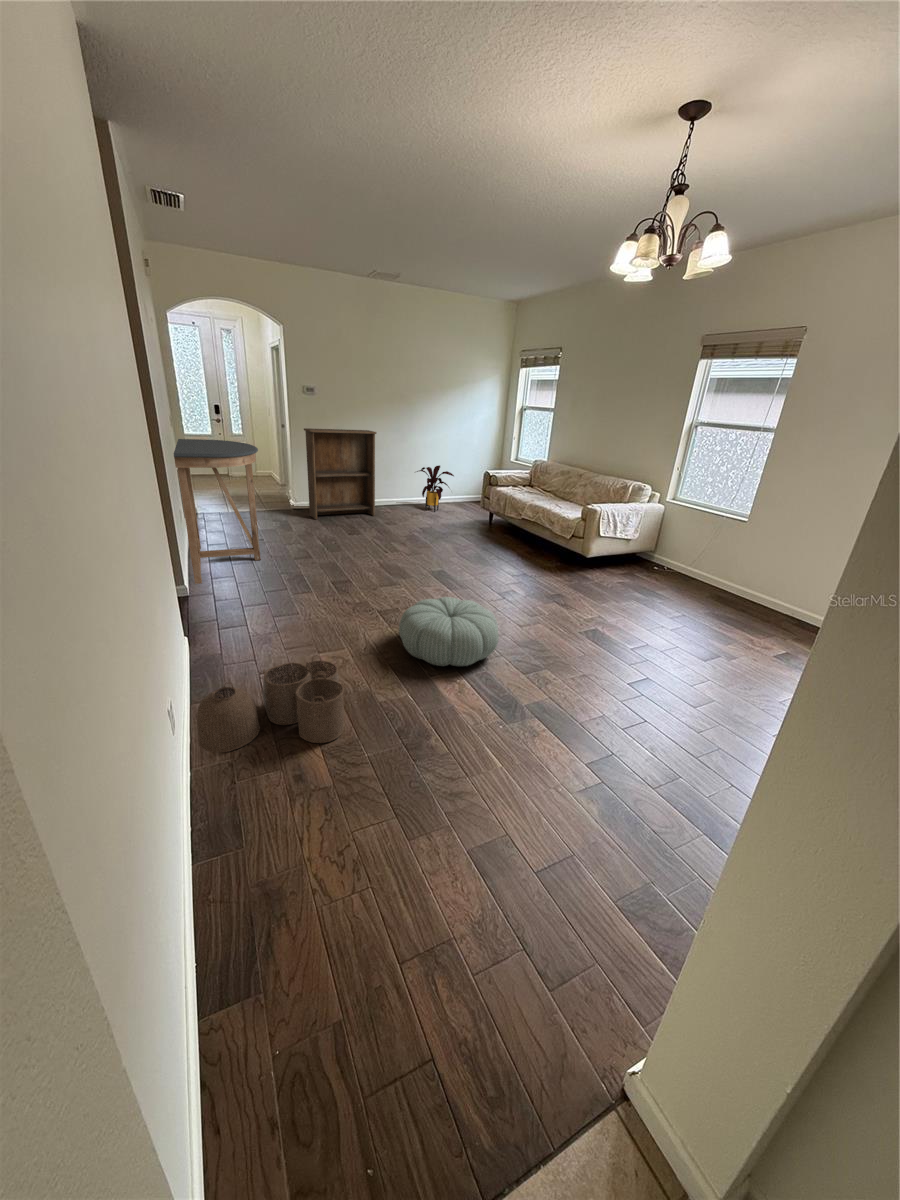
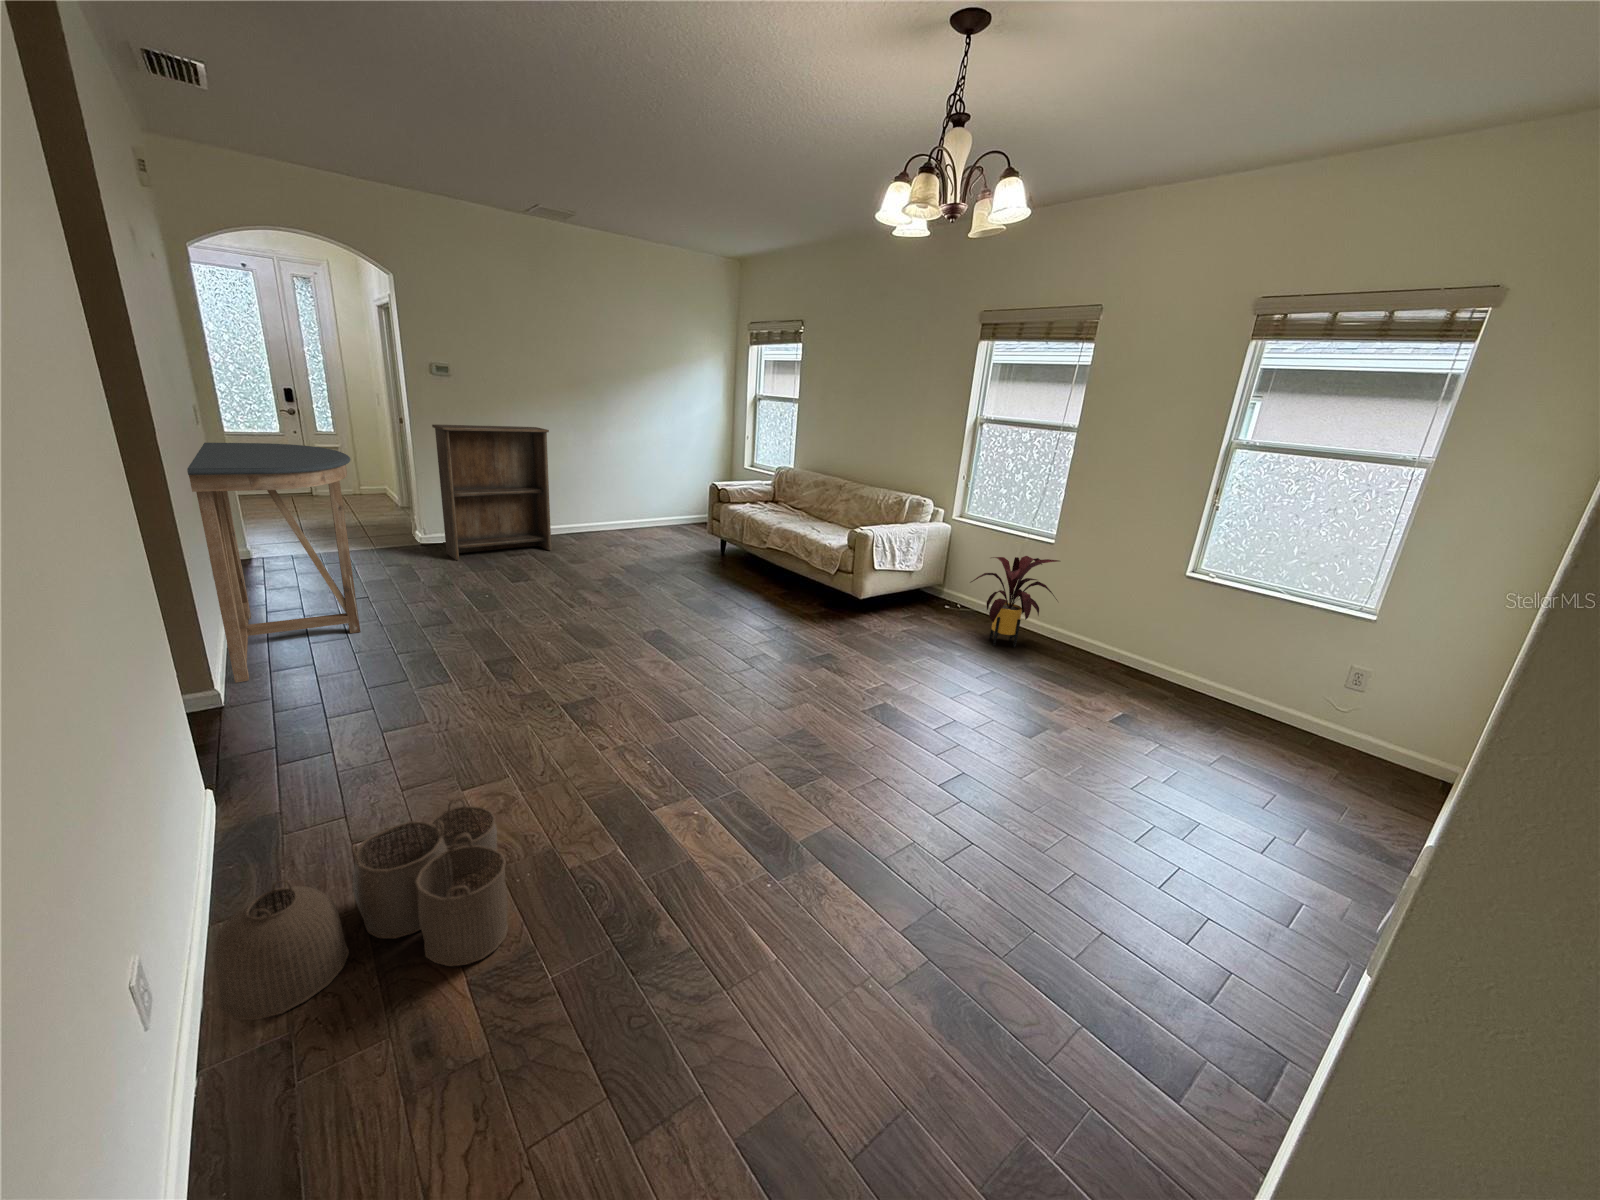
house plant: present [417,465,454,512] -> present [971,556,1059,648]
pouf: present [399,597,499,666] -> none [597,677,753,789]

